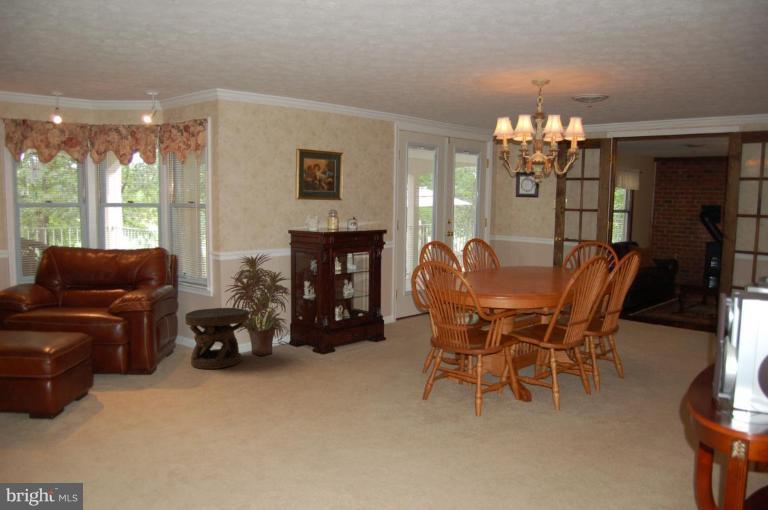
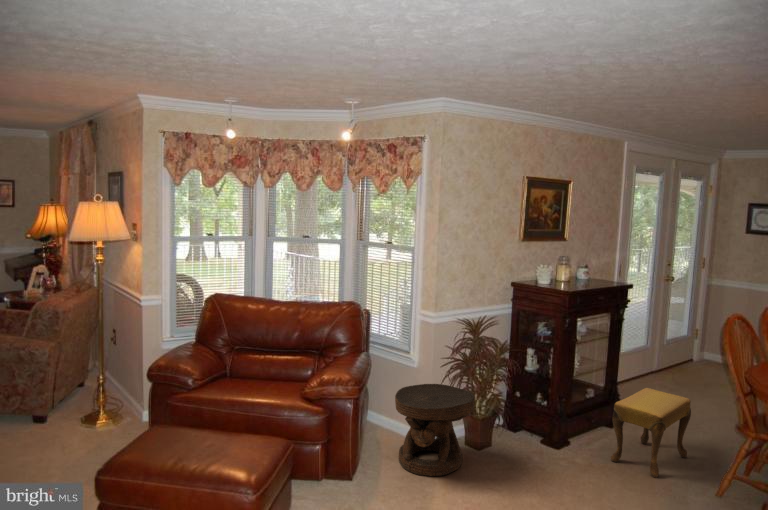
footstool: none [356,305,417,363] -> present [611,388,691,478]

